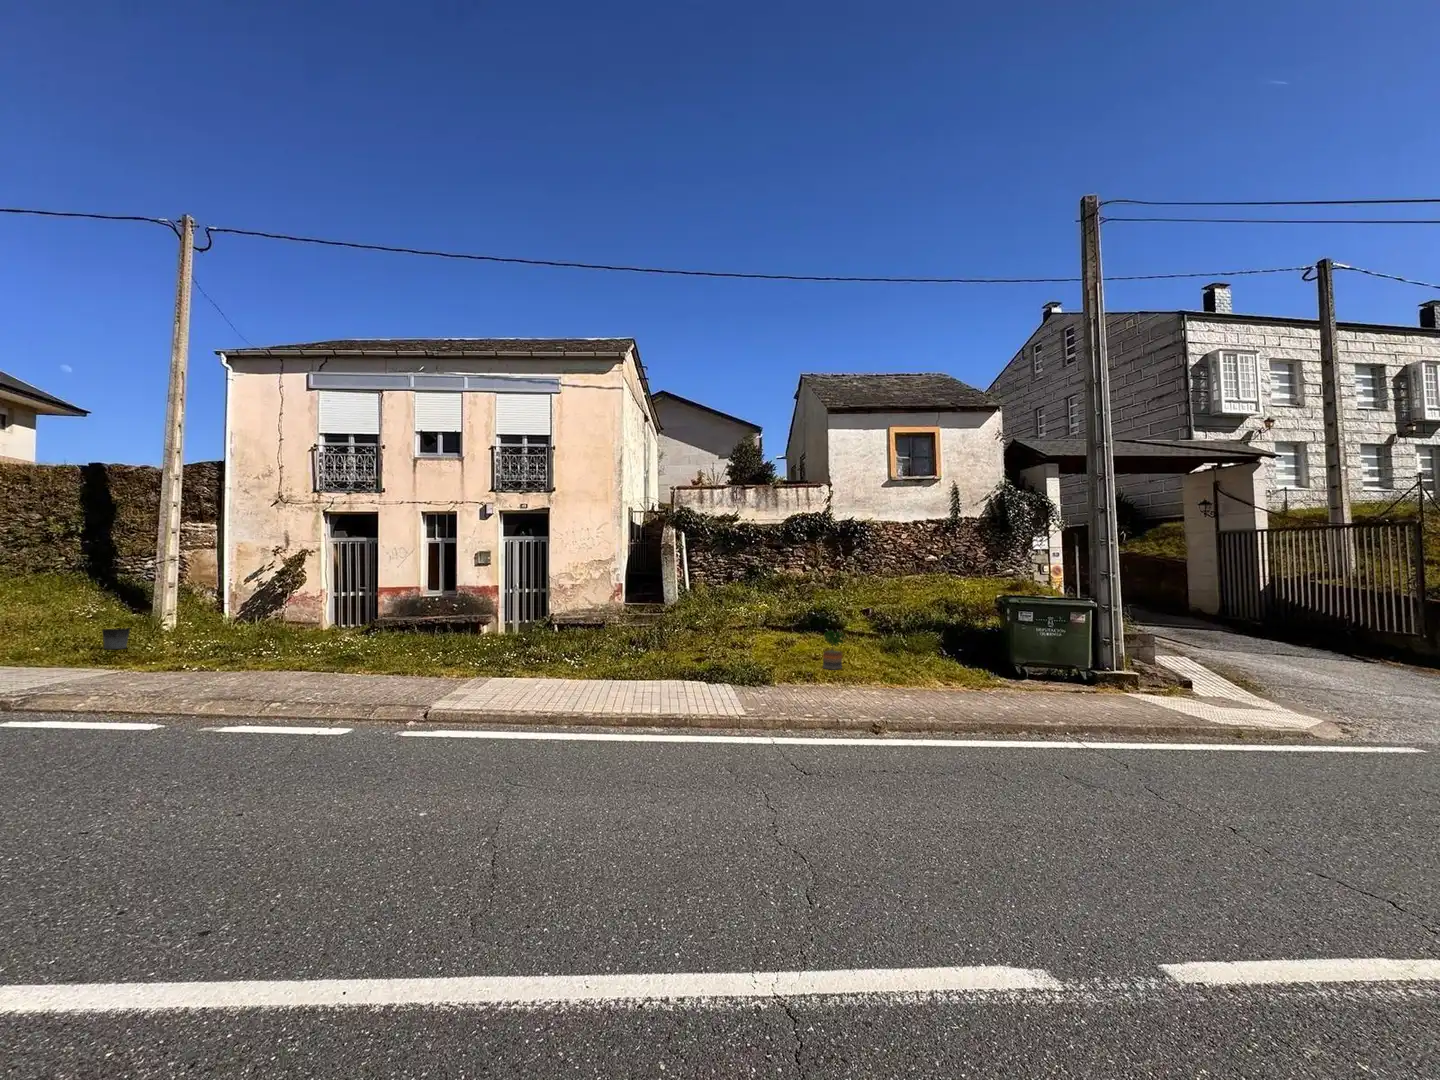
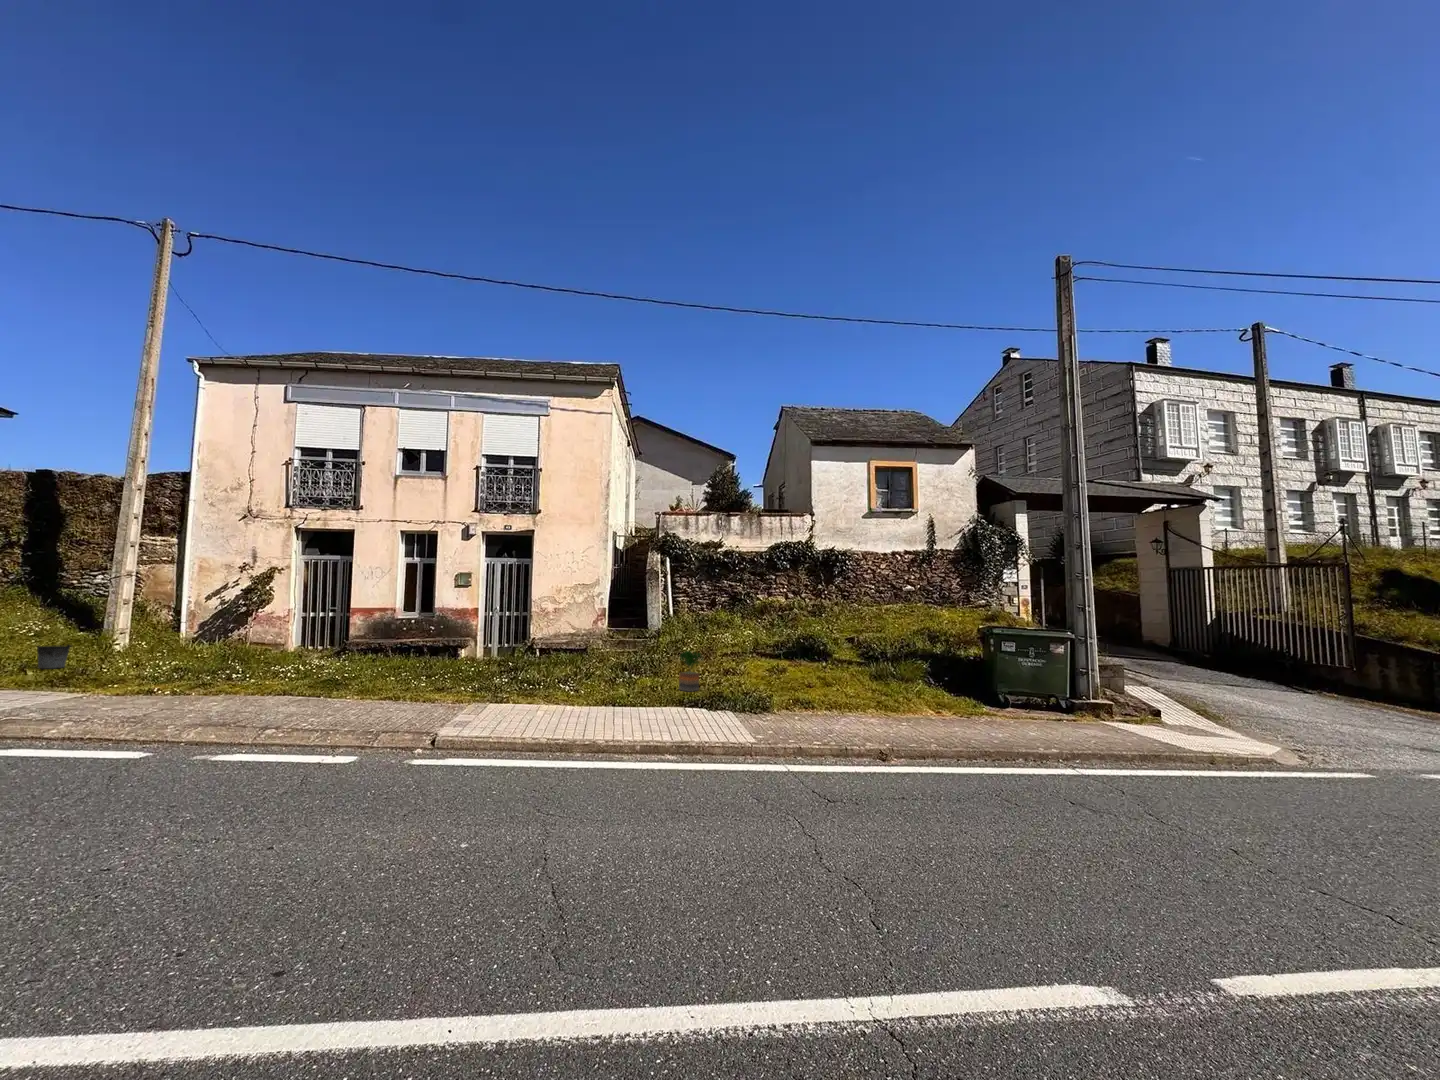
potted tree: present [823,631,846,670] -> present [679,651,703,692]

